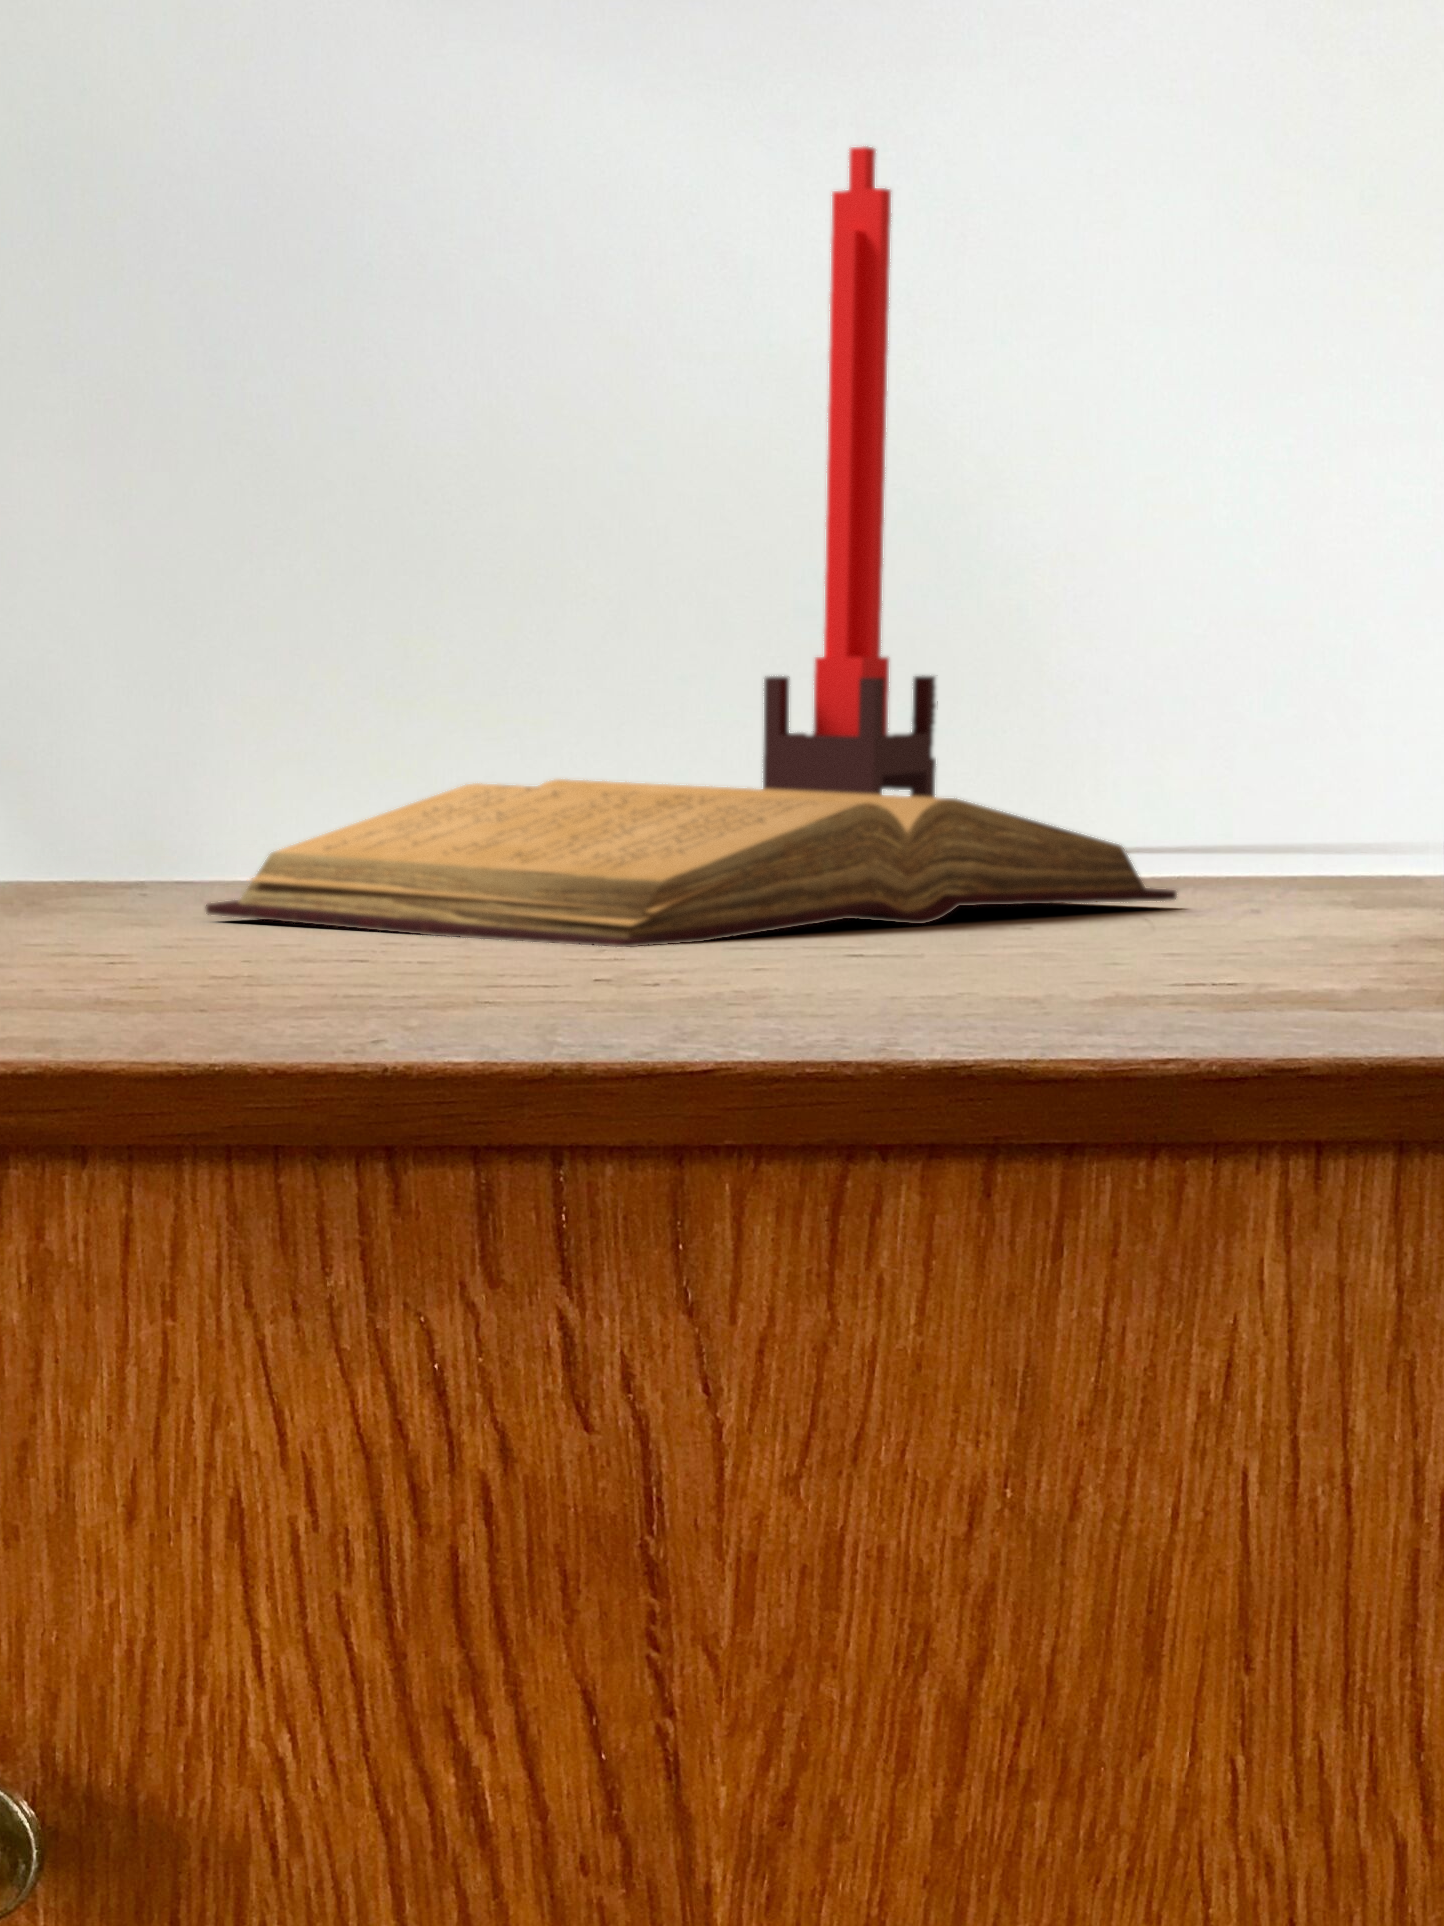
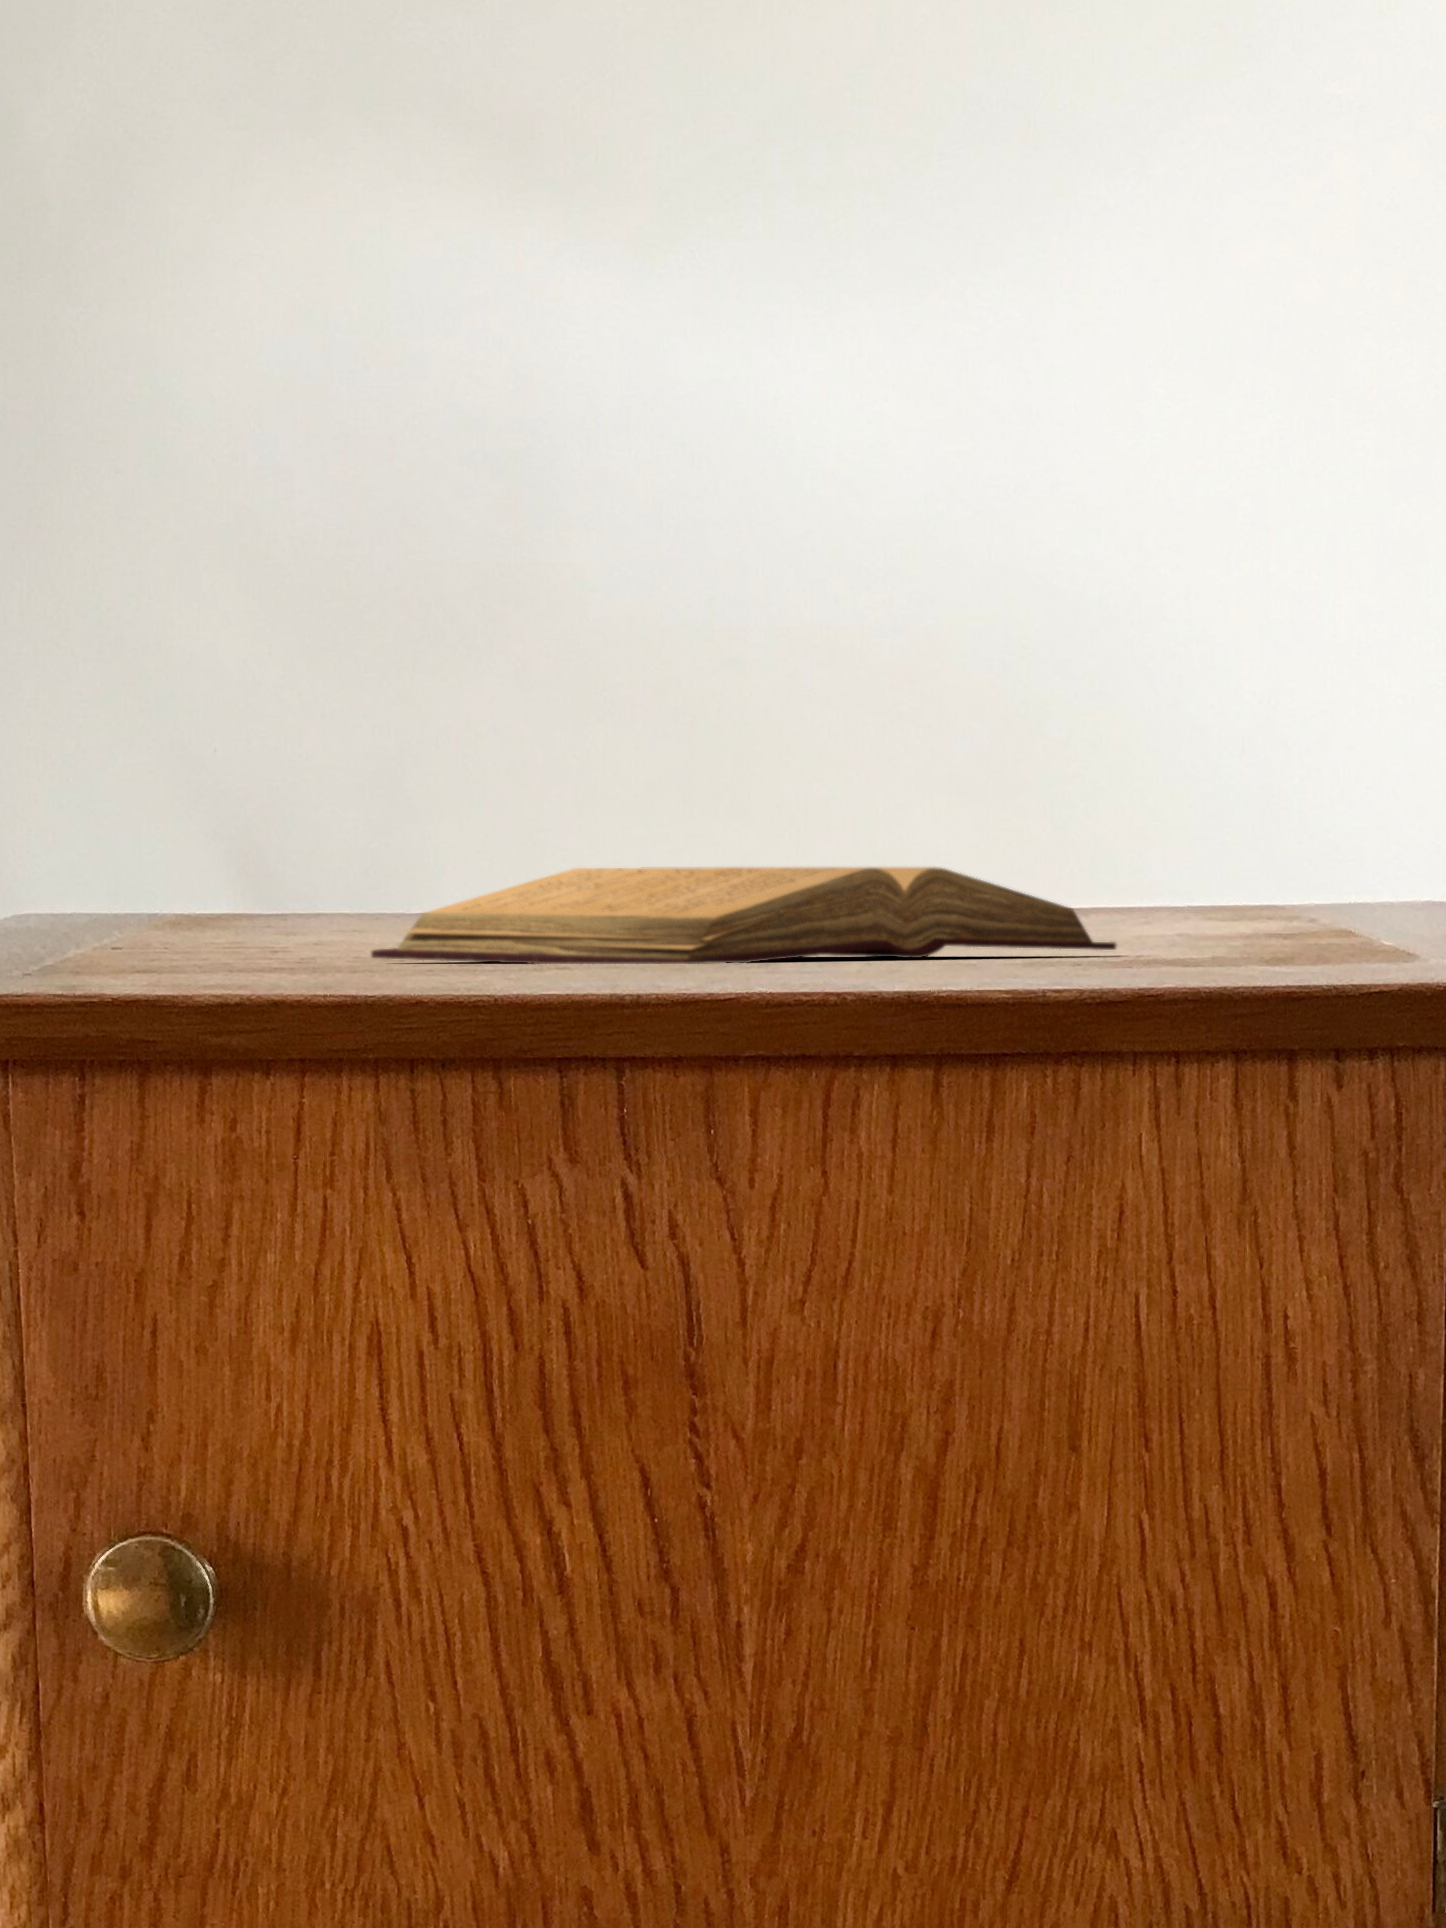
candle: present [763,146,936,797] -> none [815,443,948,949]

